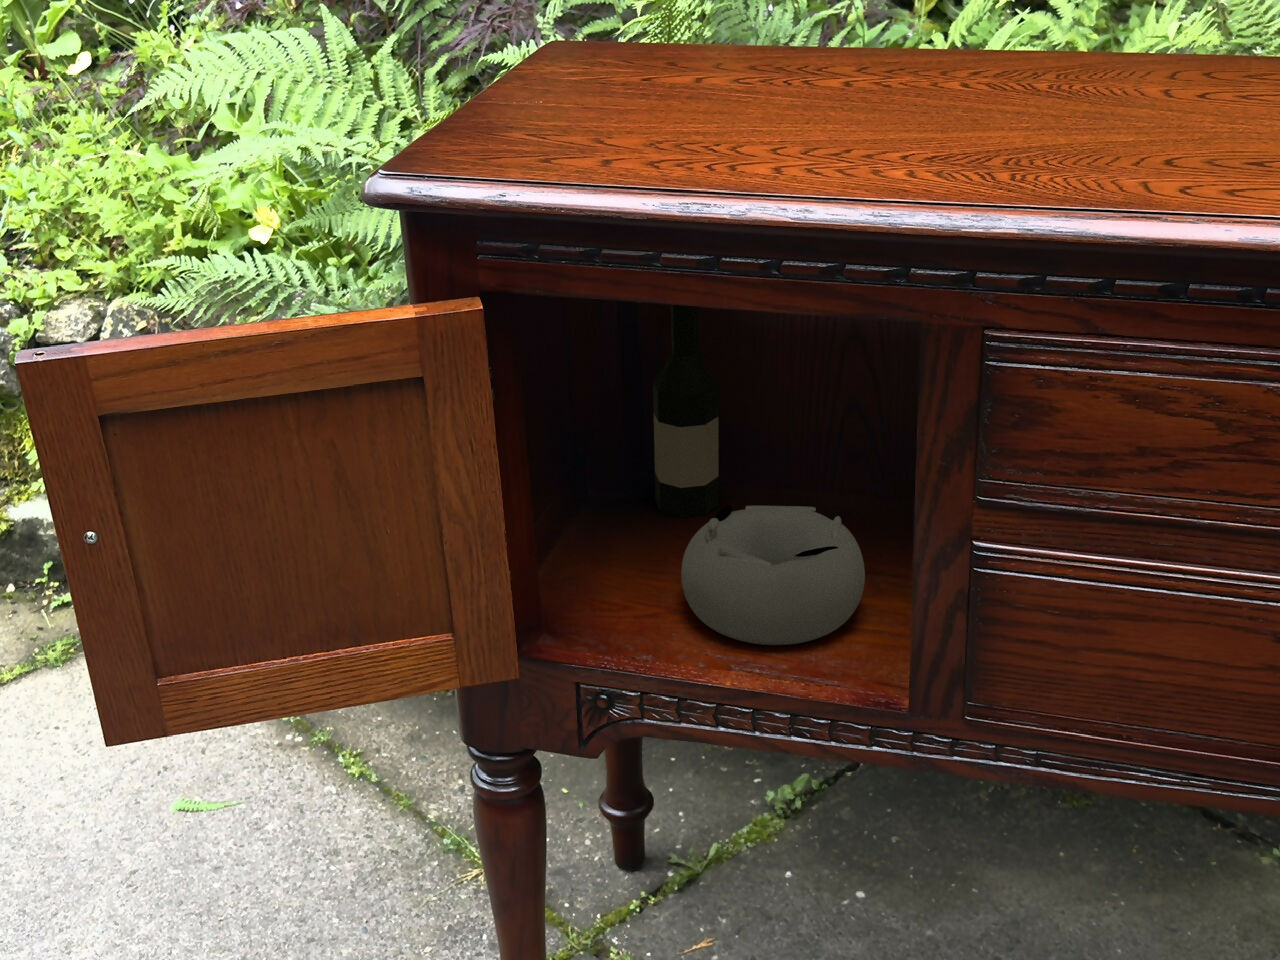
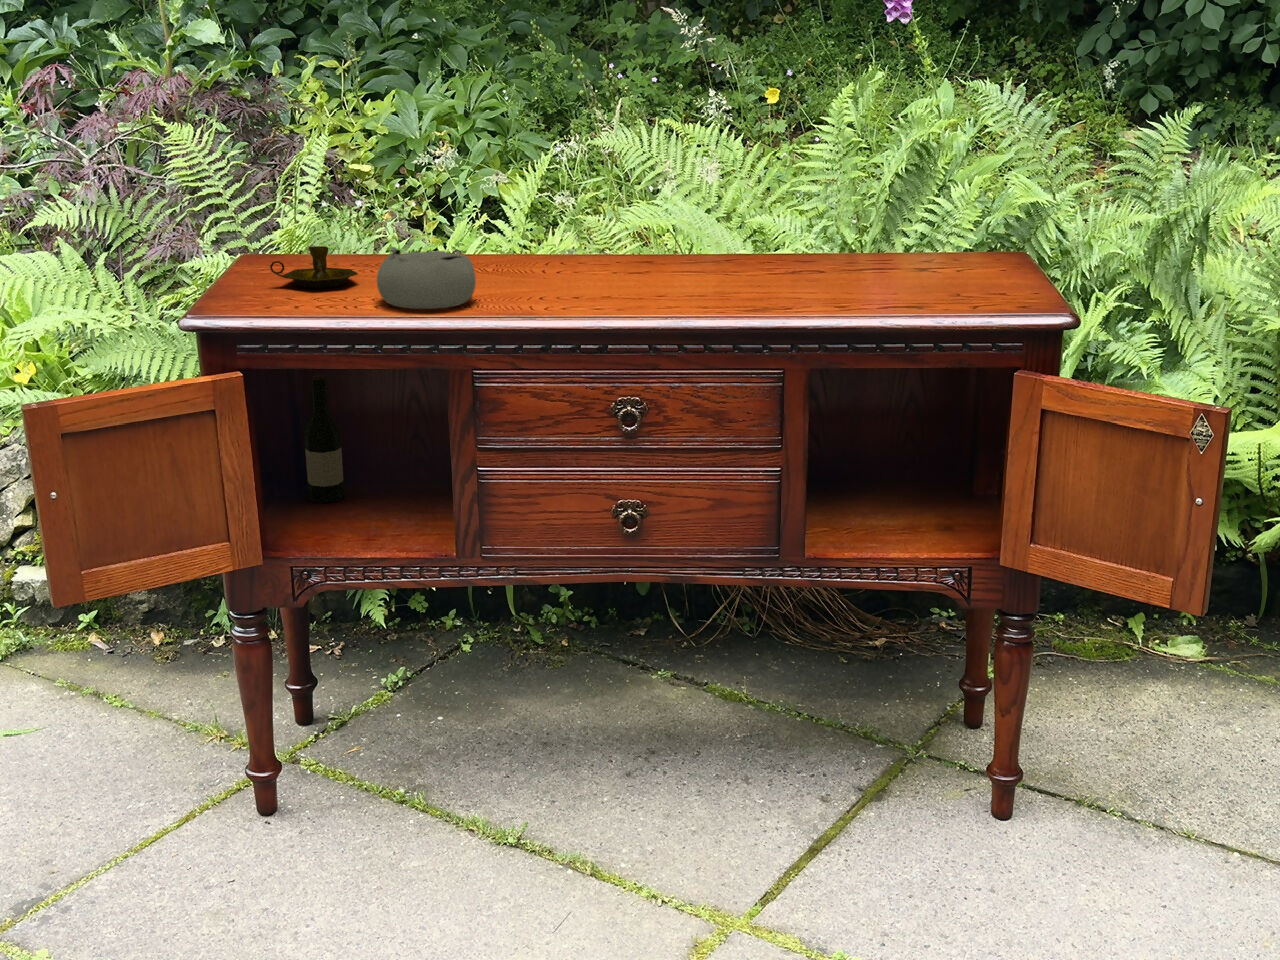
candlestick: none [586,21,767,111] -> present [270,246,358,288]
decorative bowl: present [681,505,865,645] -> present [377,247,476,309]

